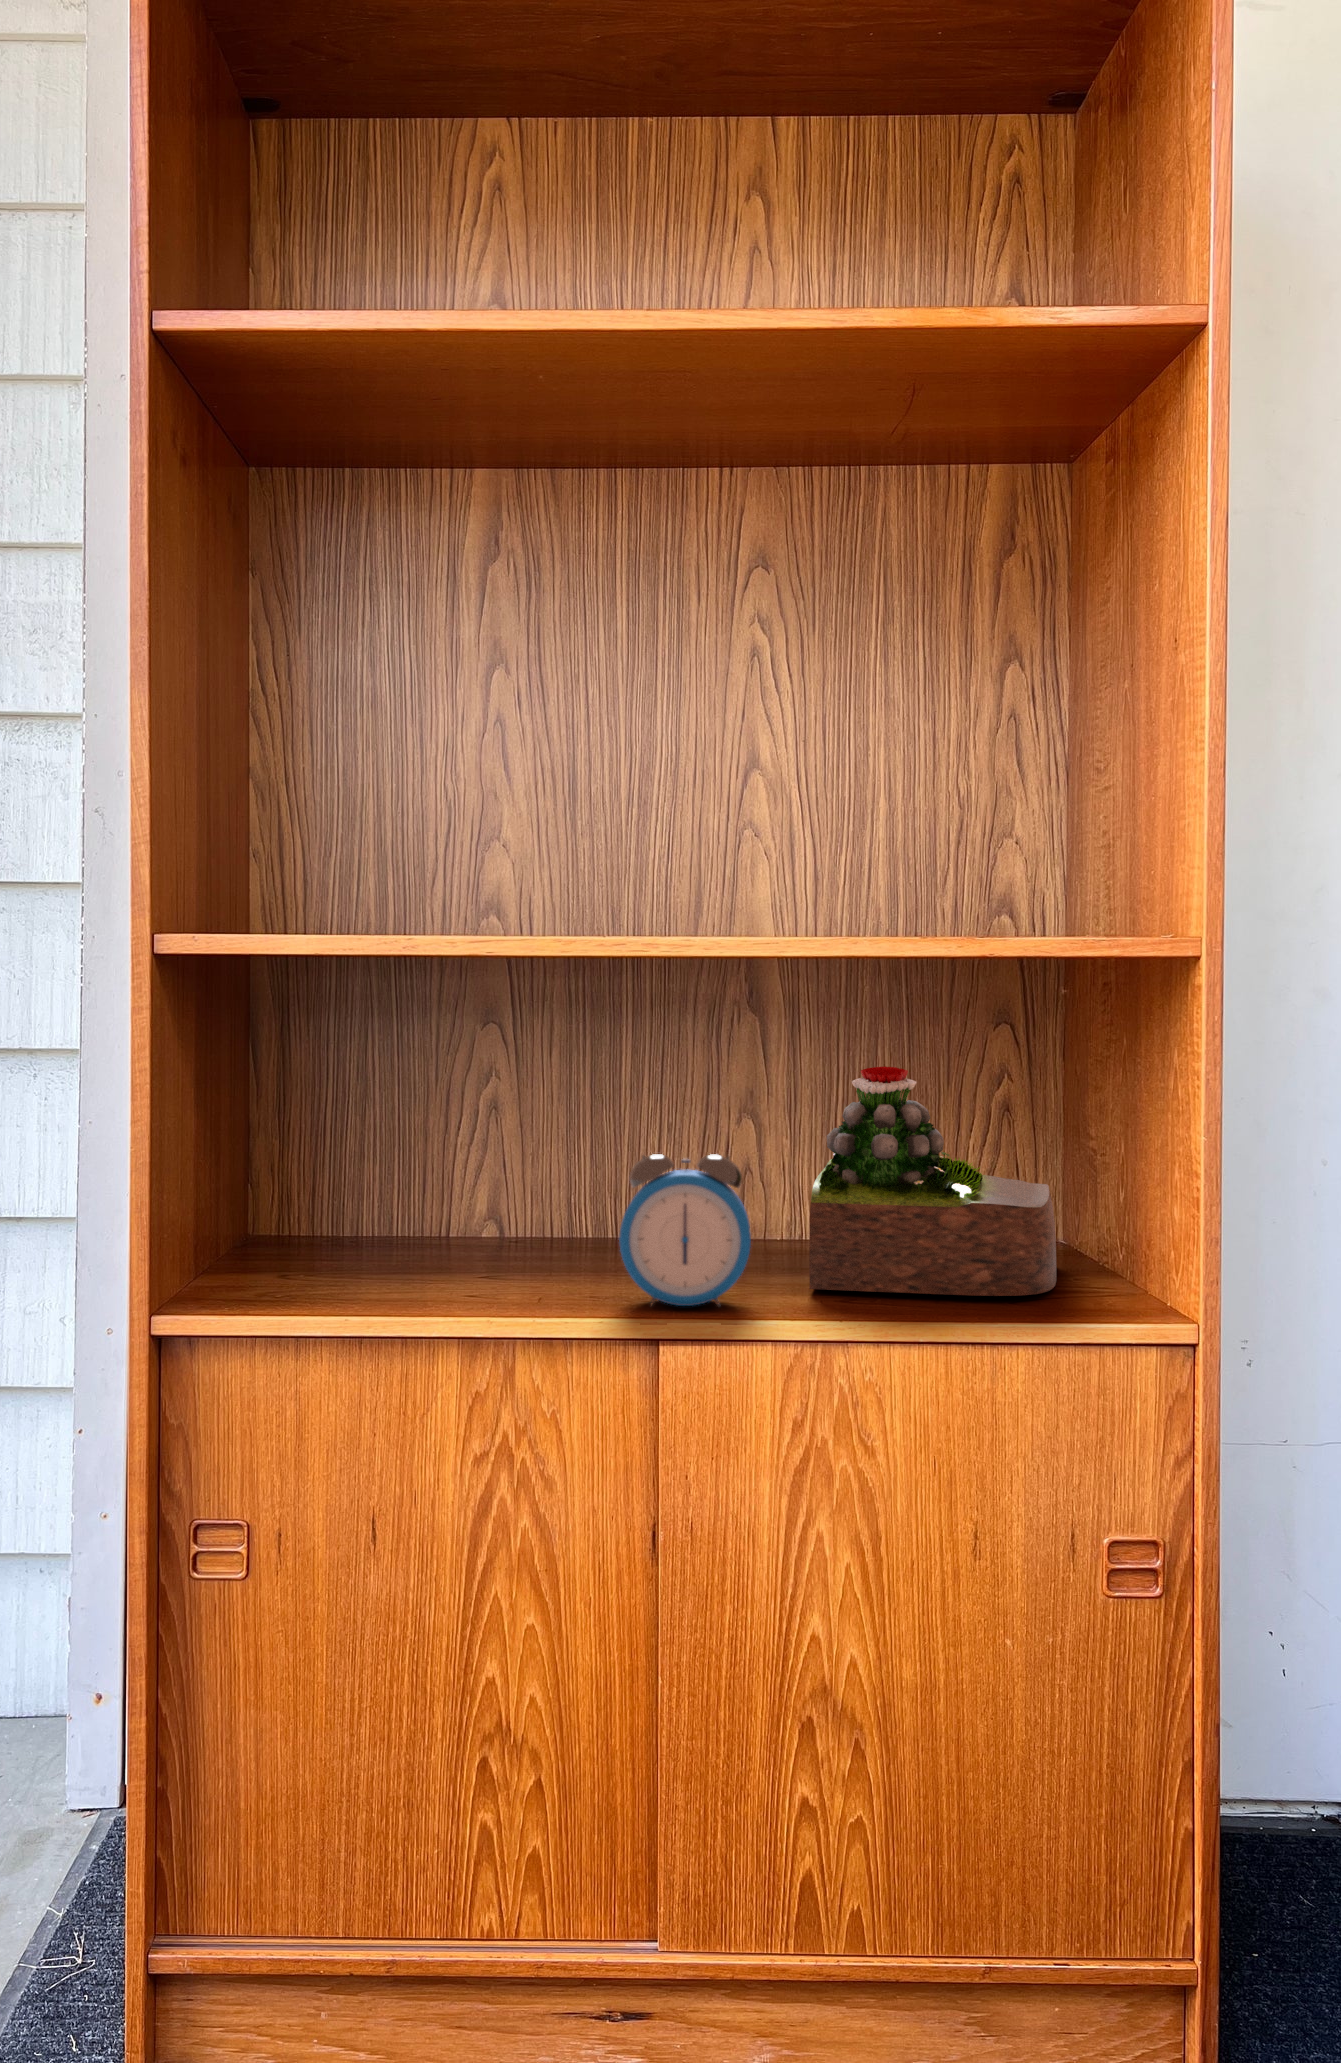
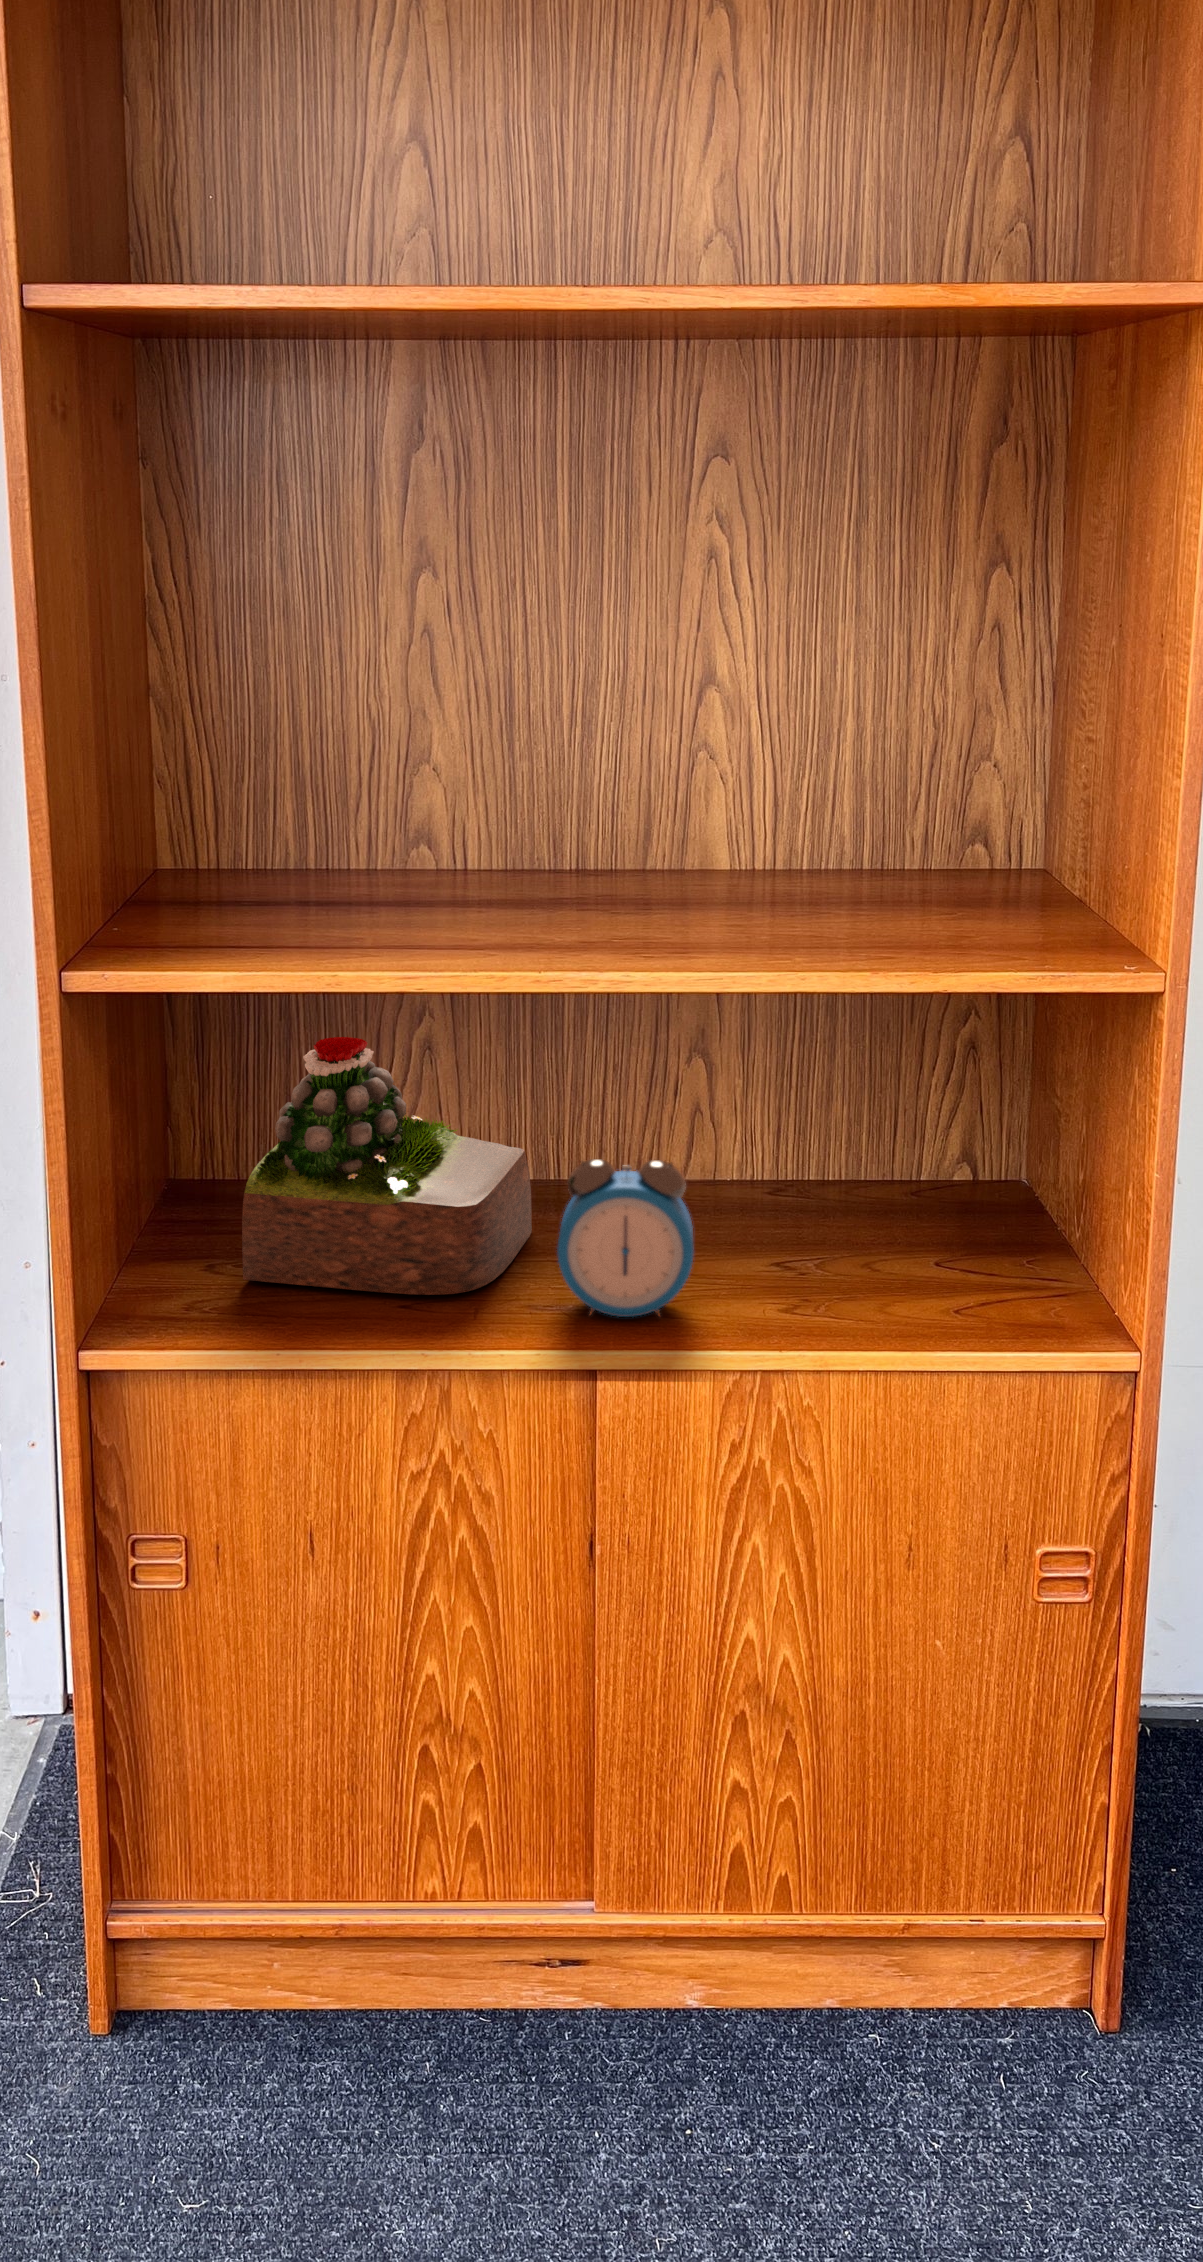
succulent plant: present [810,1066,1056,1296] -> present [242,1037,532,1295]

